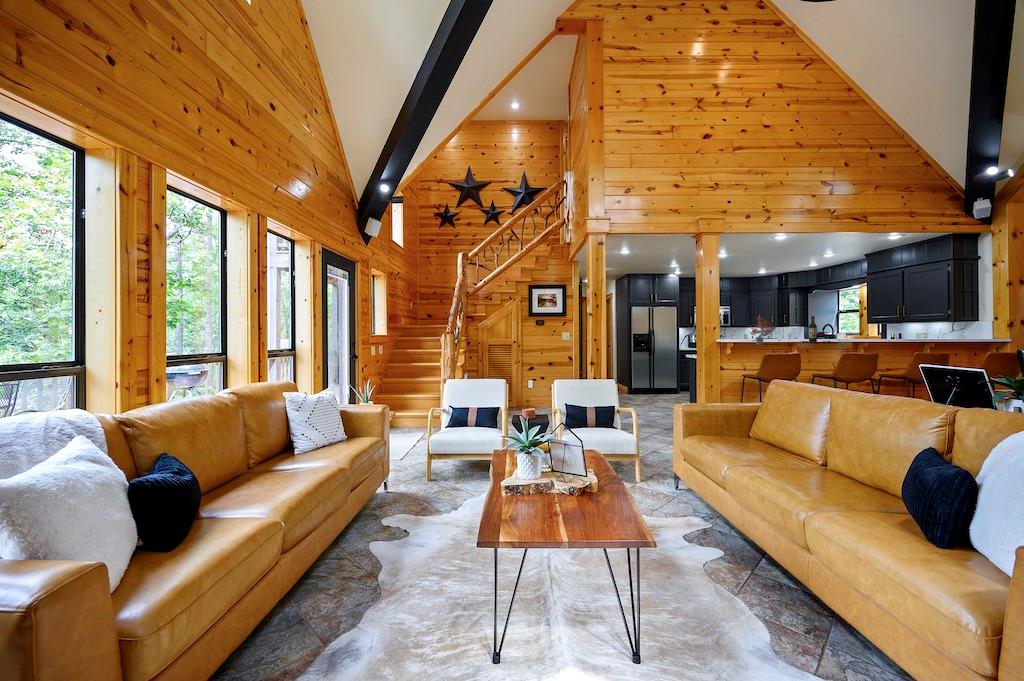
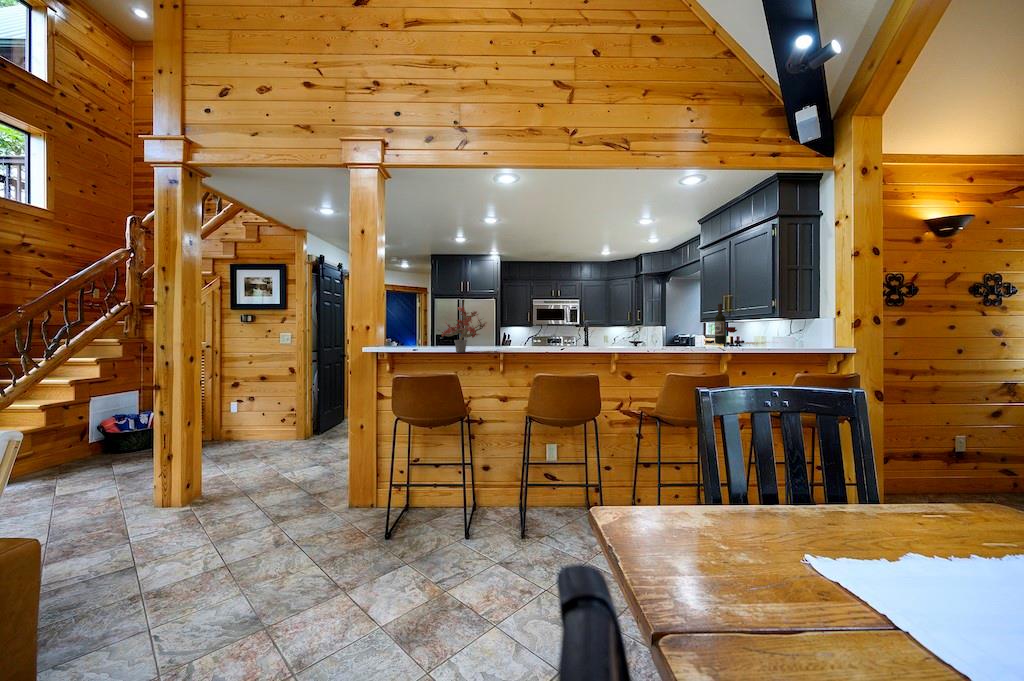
wine bottle: present [802,316,831,343] -> present [705,304,744,344]

